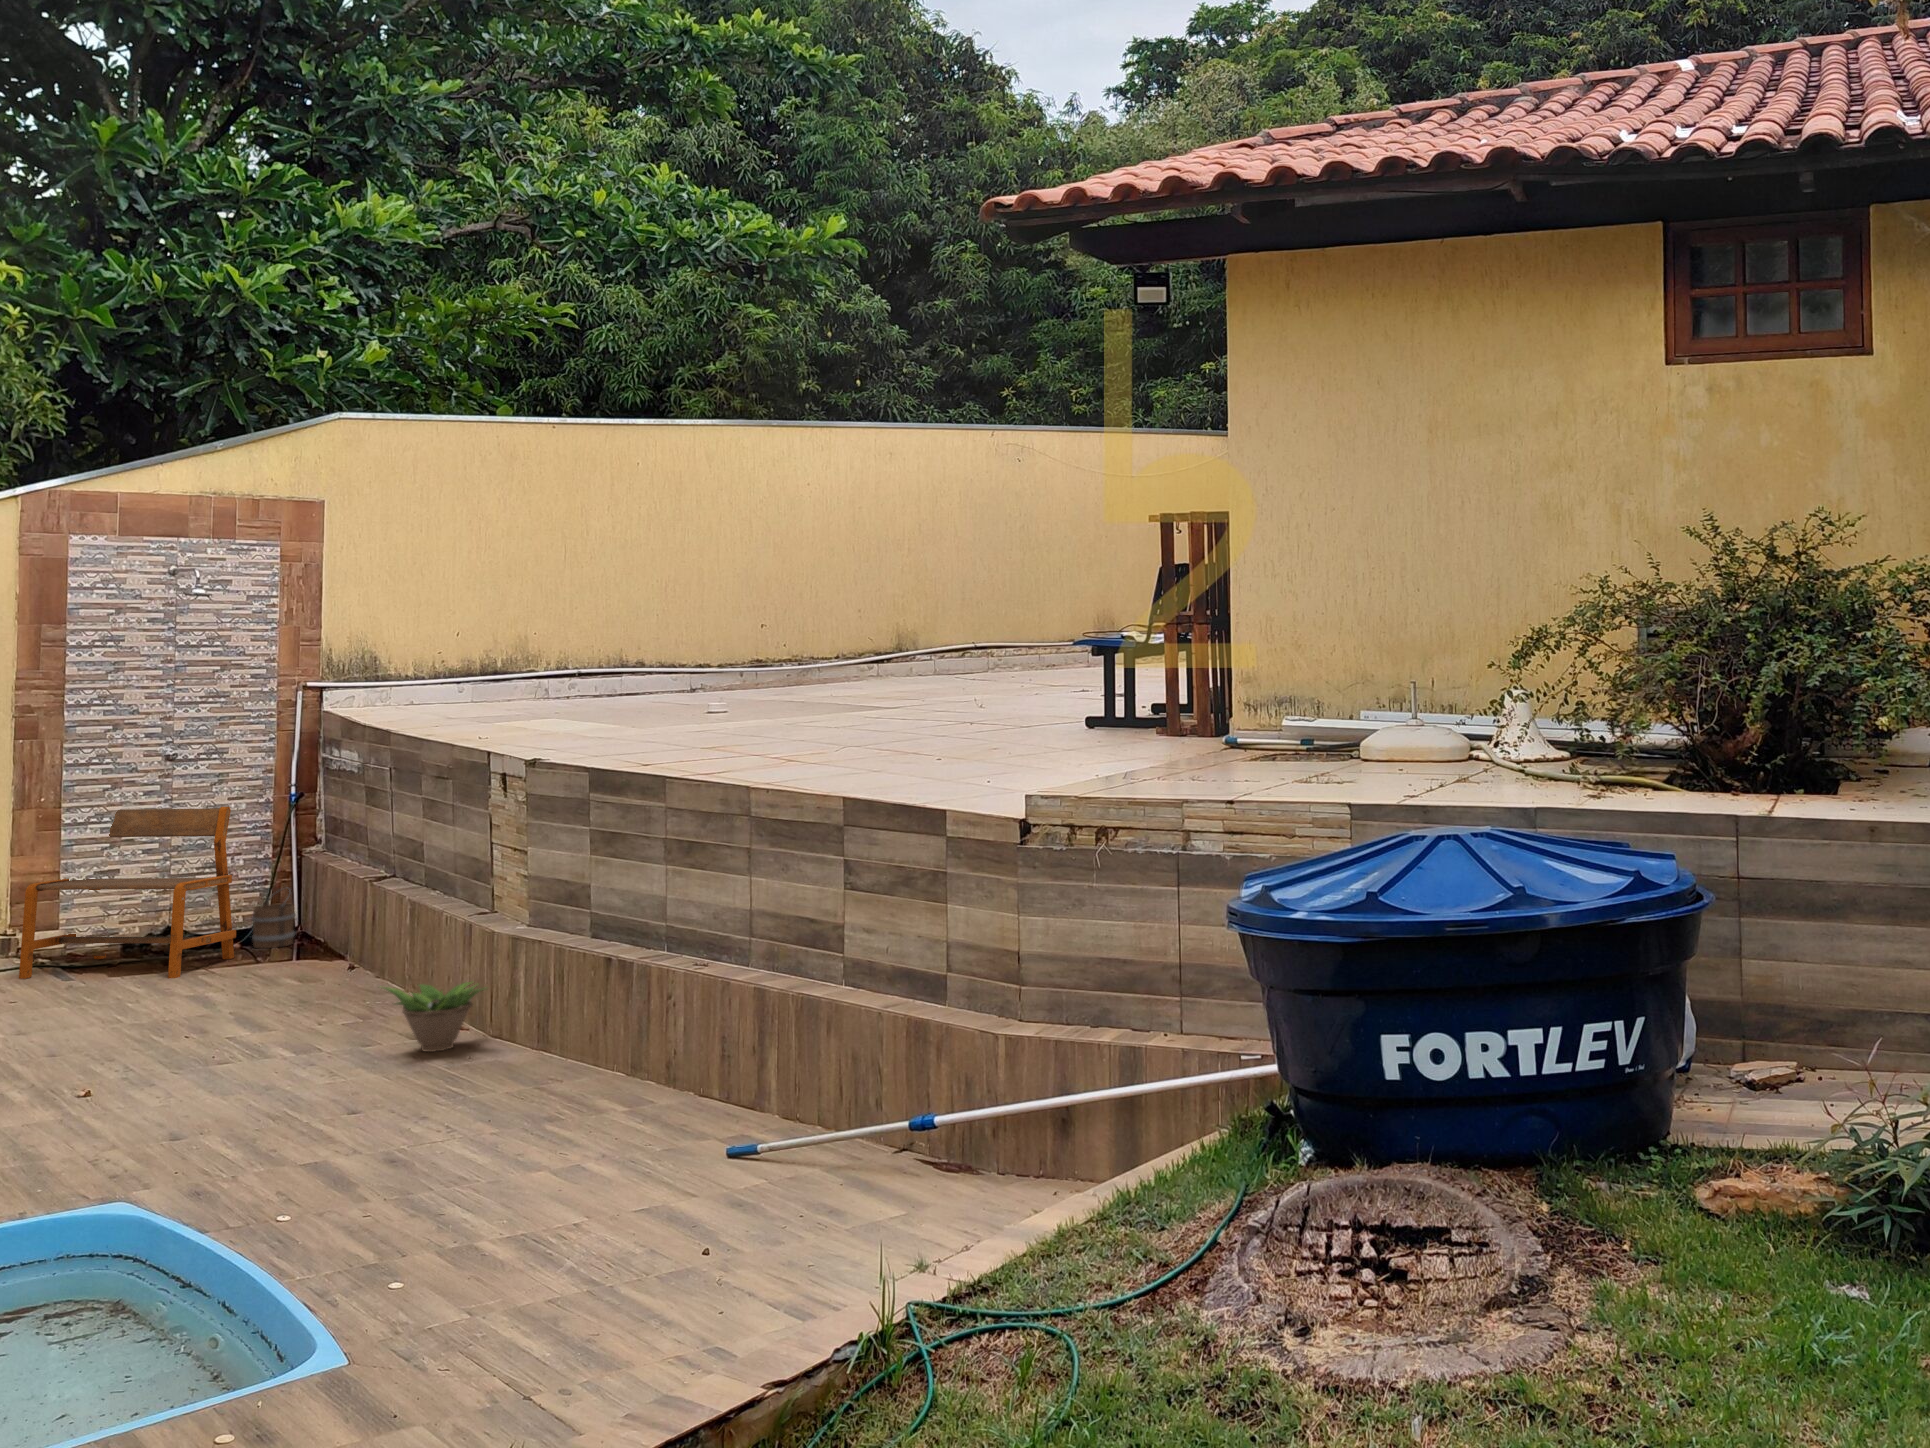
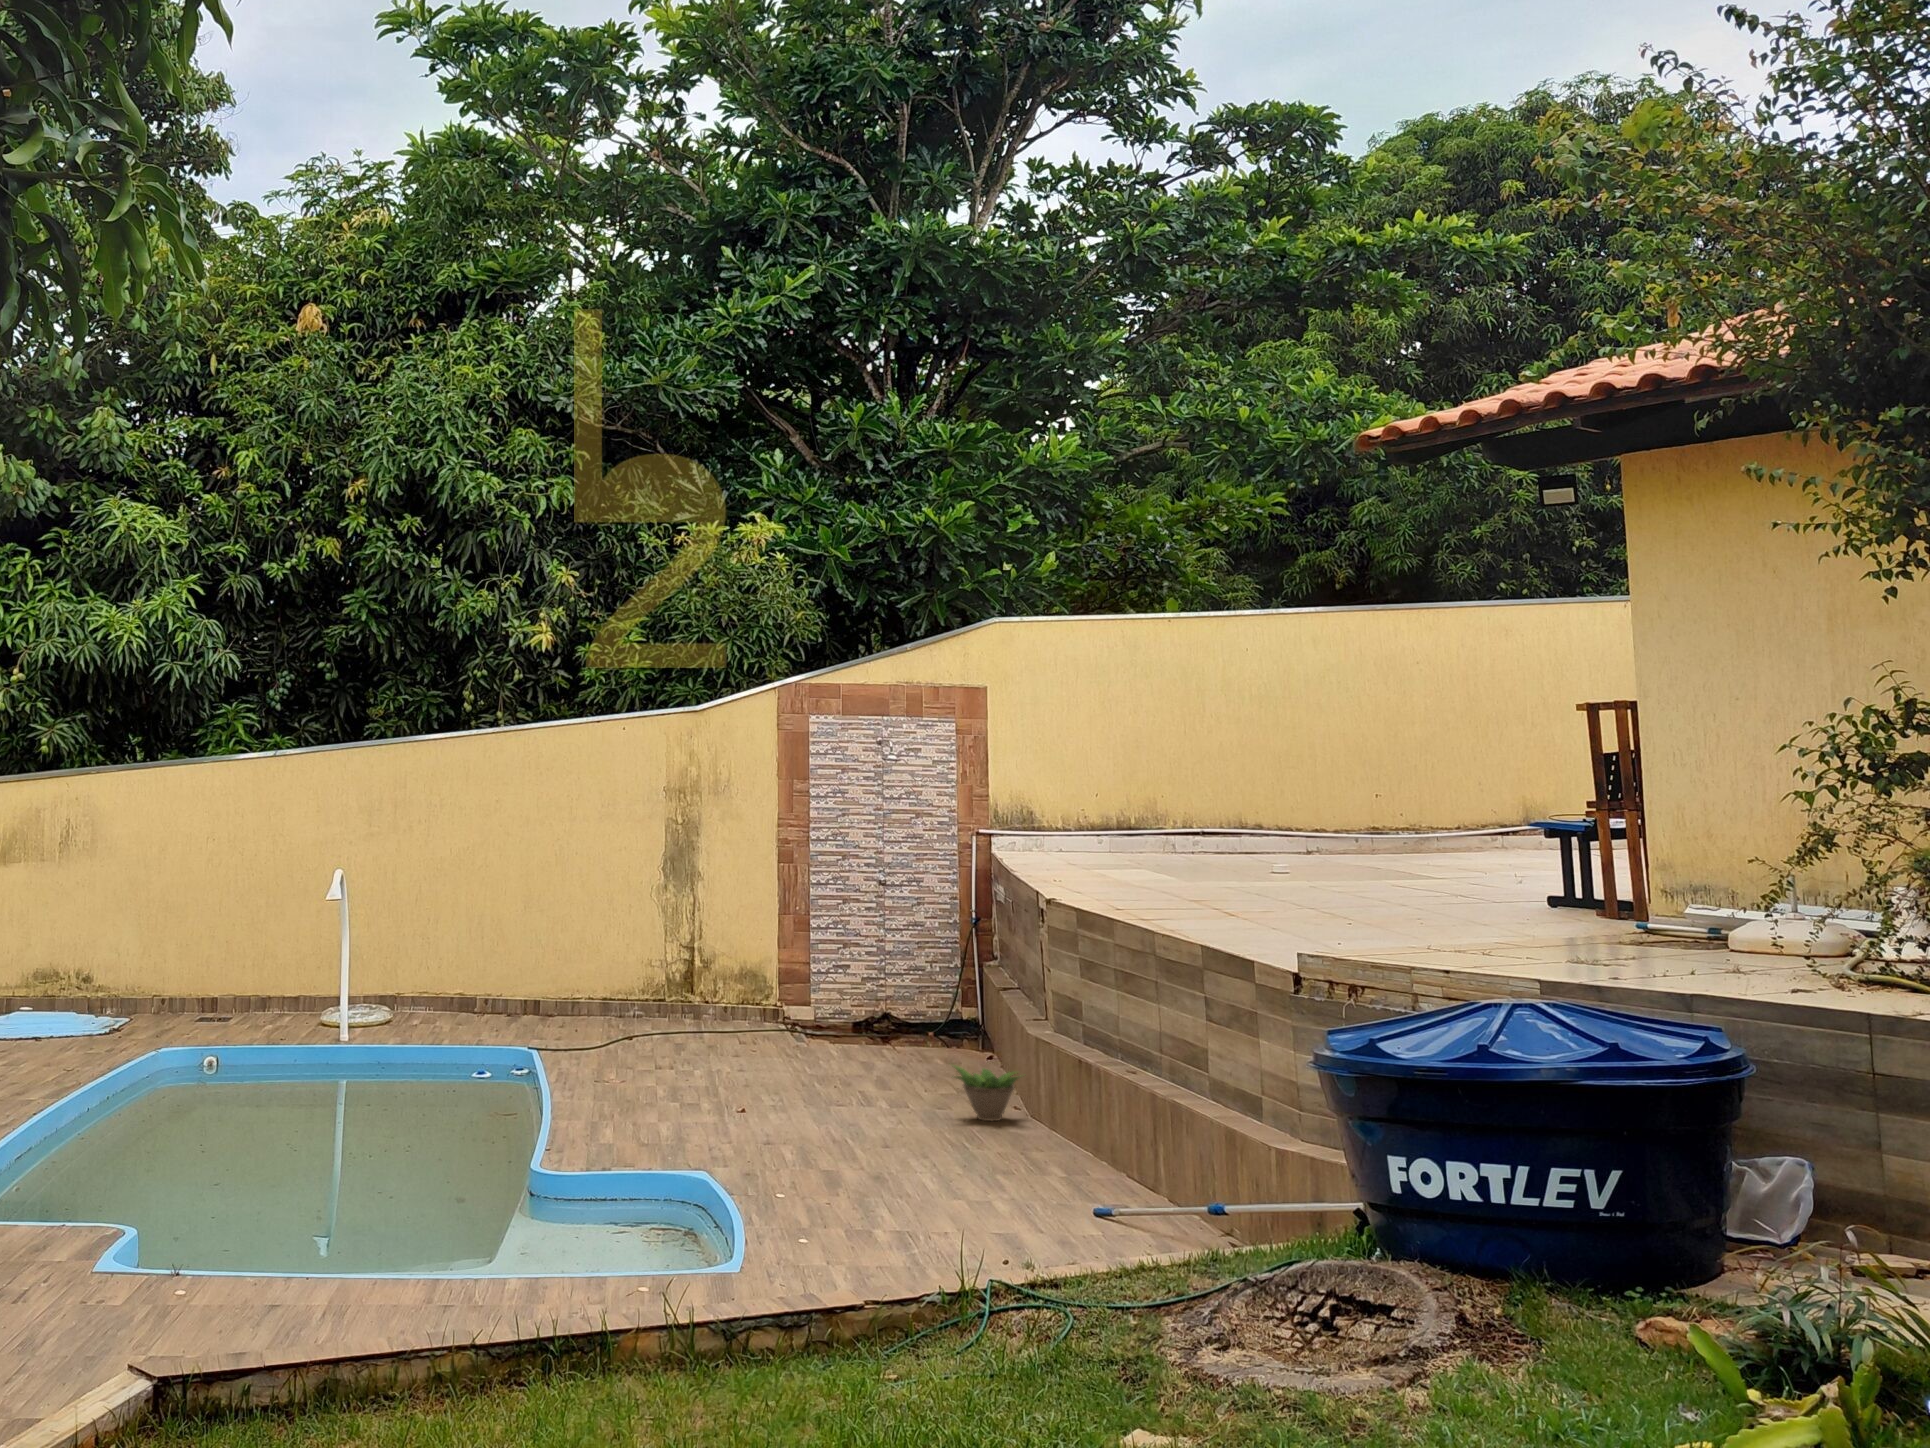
bench: present [19,807,236,979] -> none [784,917,920,1050]
bucket: present [252,889,296,948] -> none [937,994,969,1040]

